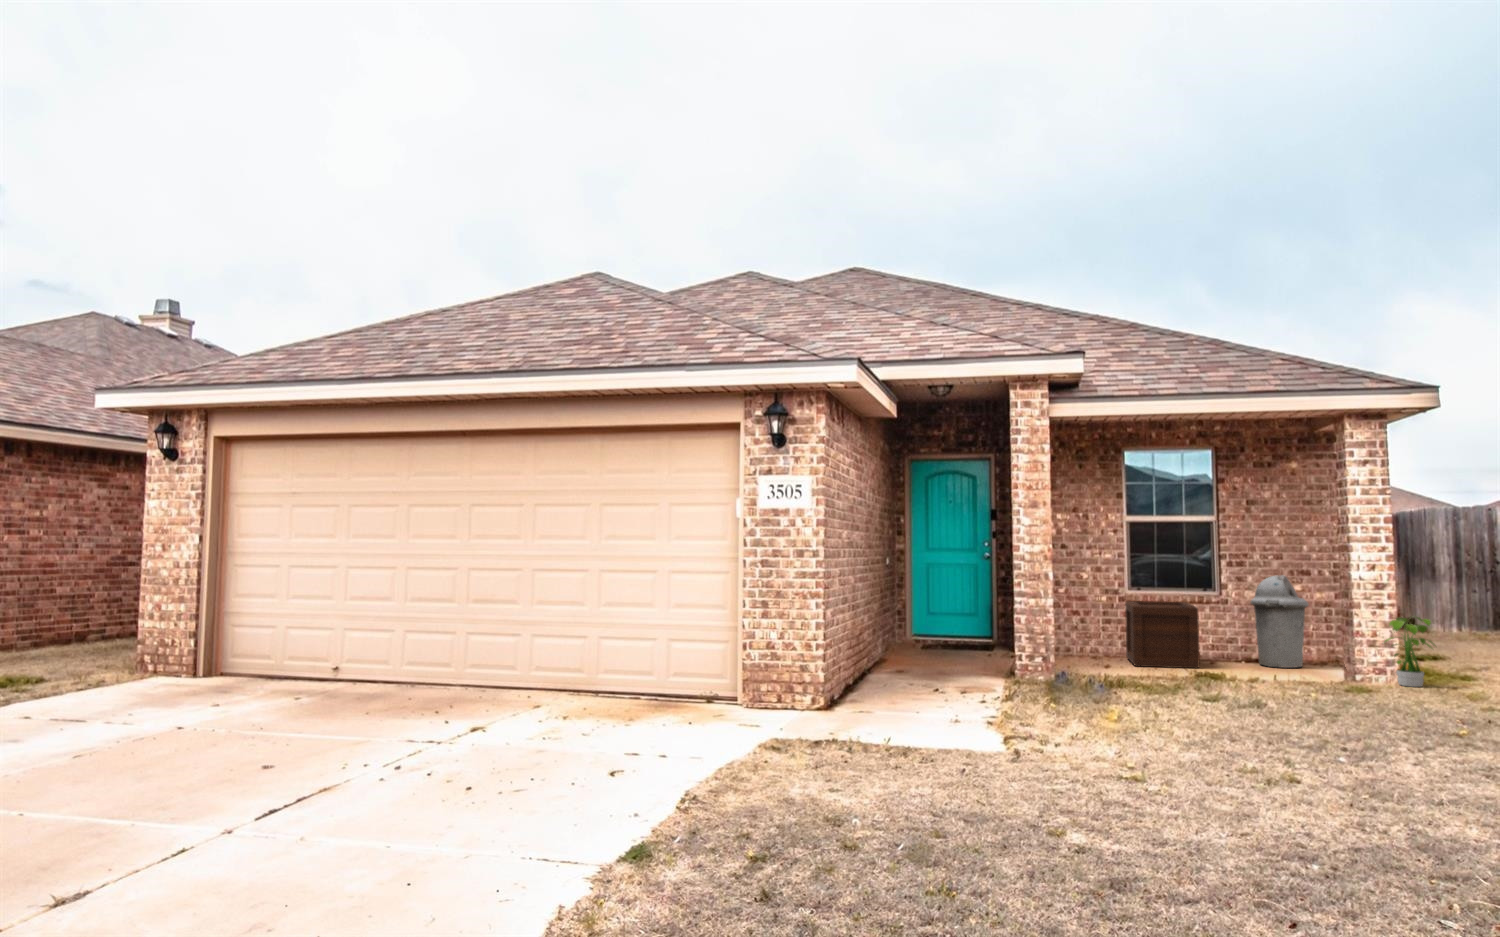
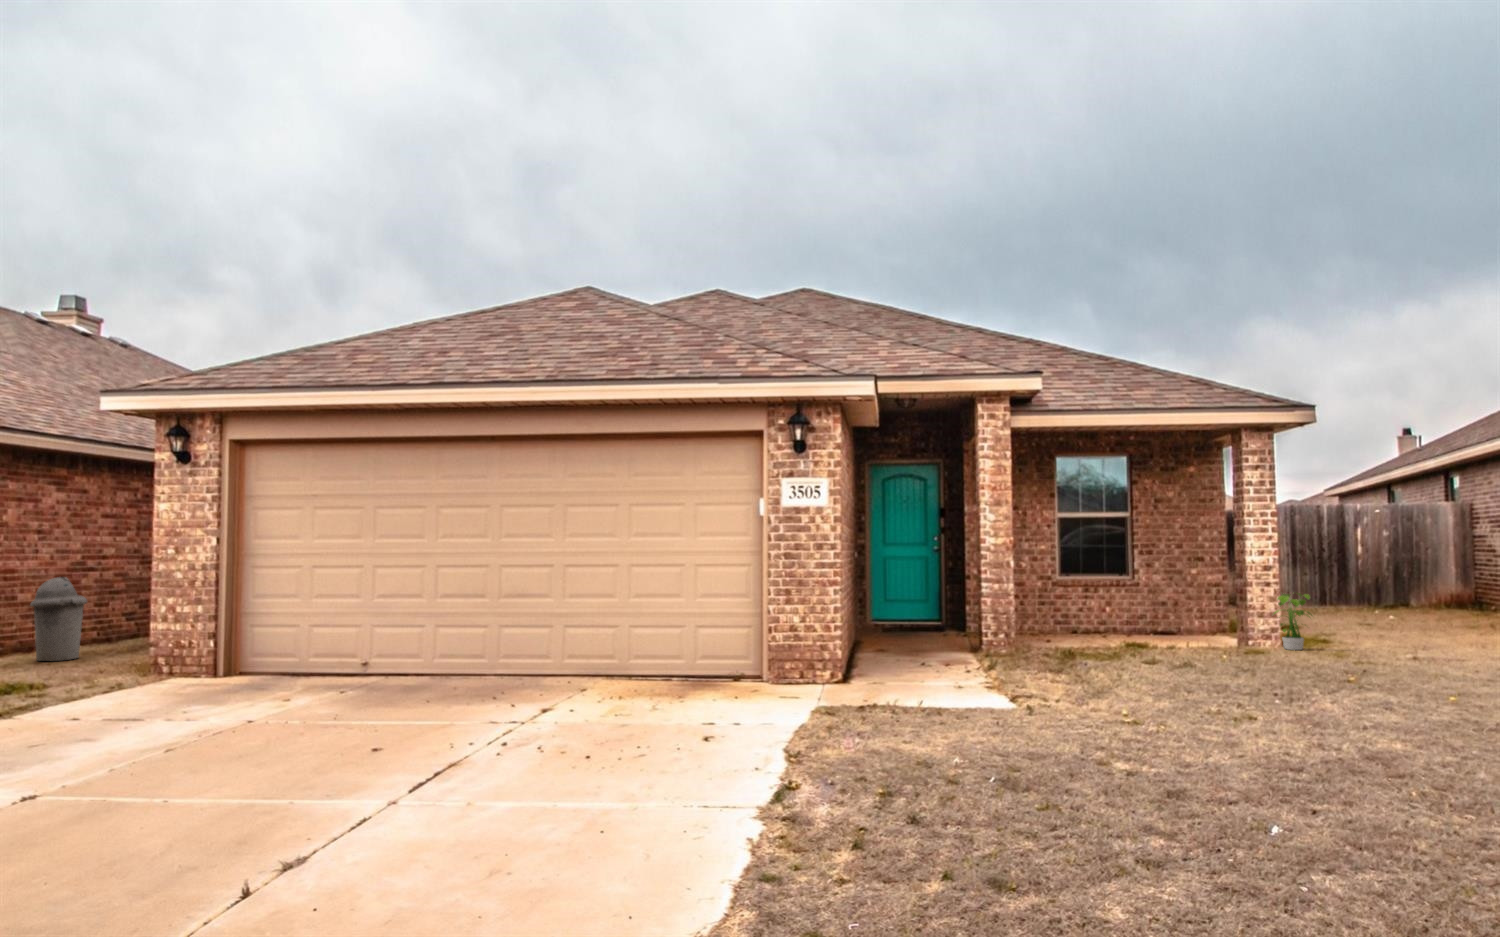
trash can: present [1251,575,1308,668] -> present [31,577,87,661]
wooden crate: present [1125,601,1200,668] -> none [1055,586,1122,642]

